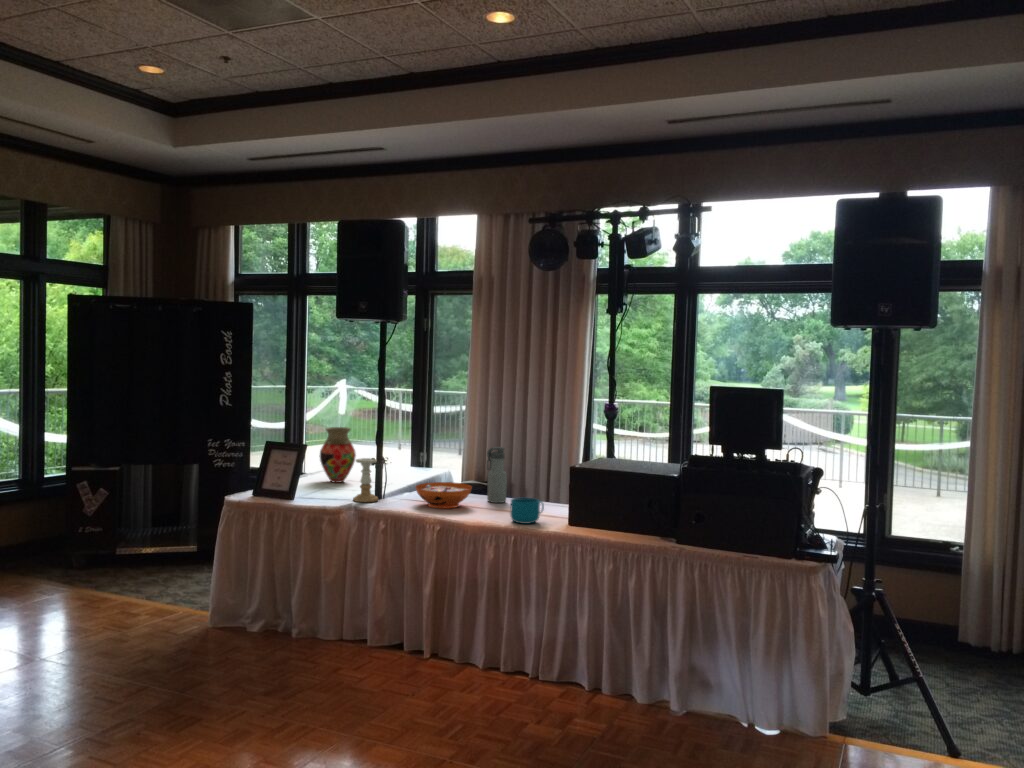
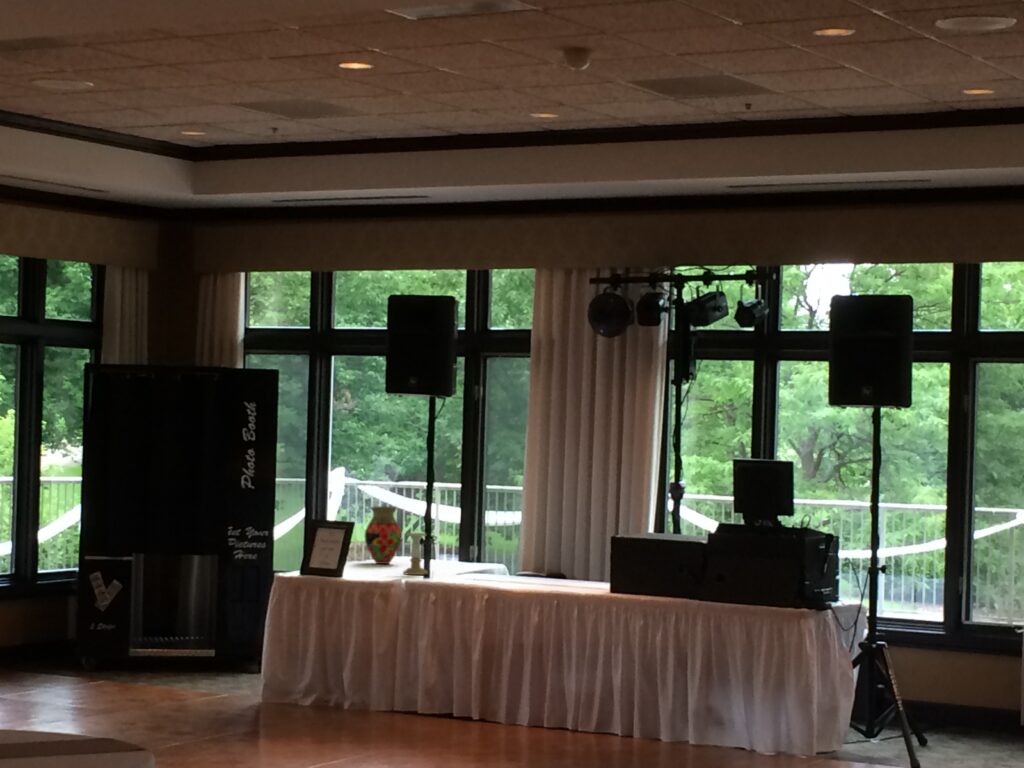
water bottle: present [487,447,507,503] -> none [536,523,557,579]
decorative bowl: present [416,482,472,508] -> none [464,558,520,580]
cup: present [510,497,544,524] -> none [554,567,587,589]

